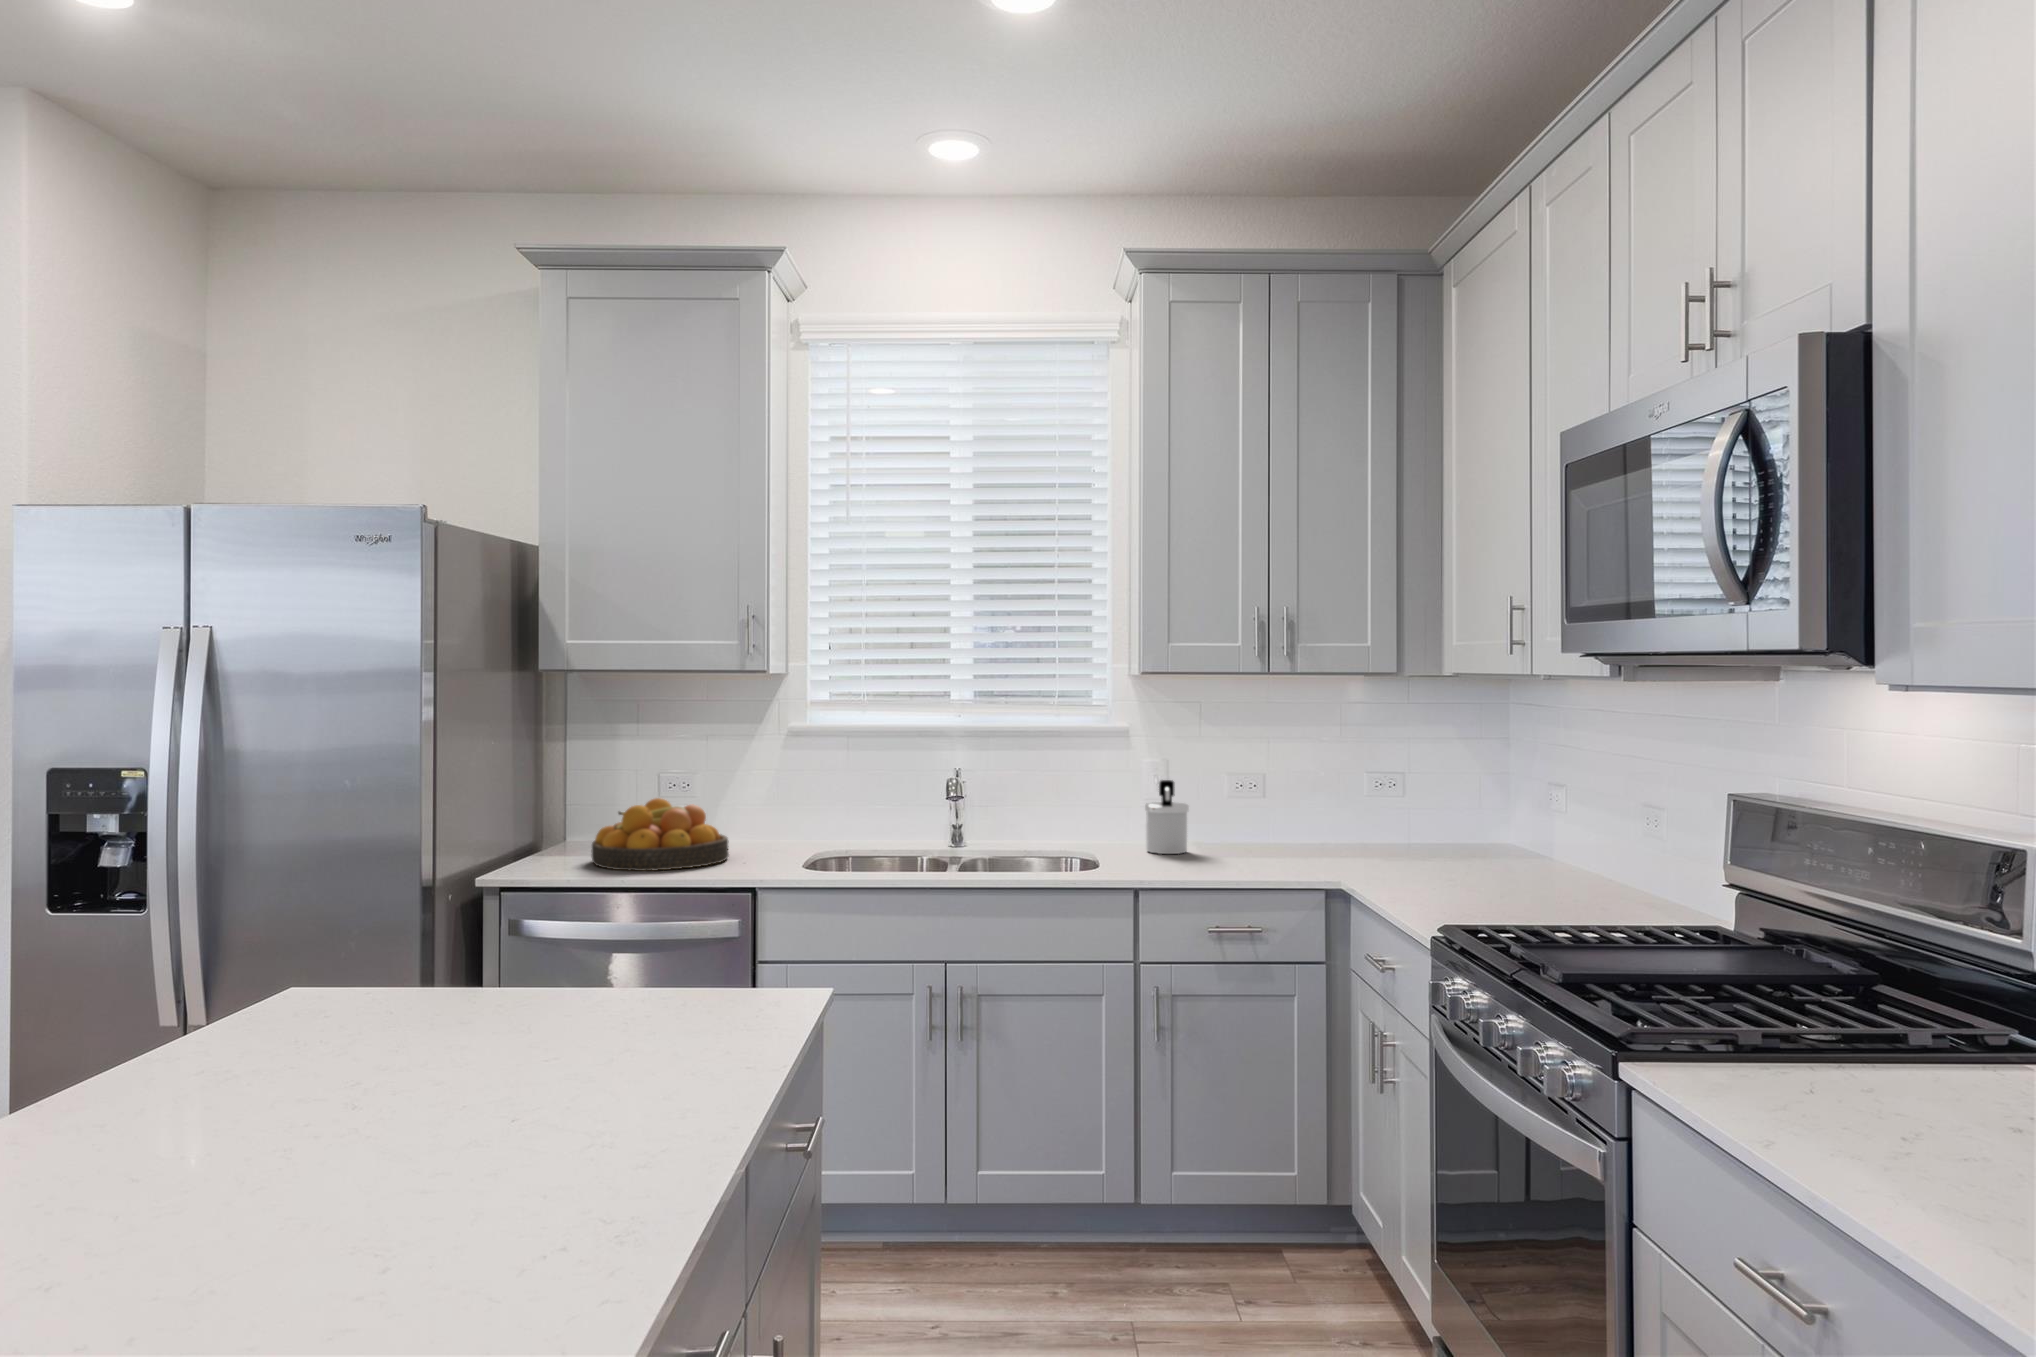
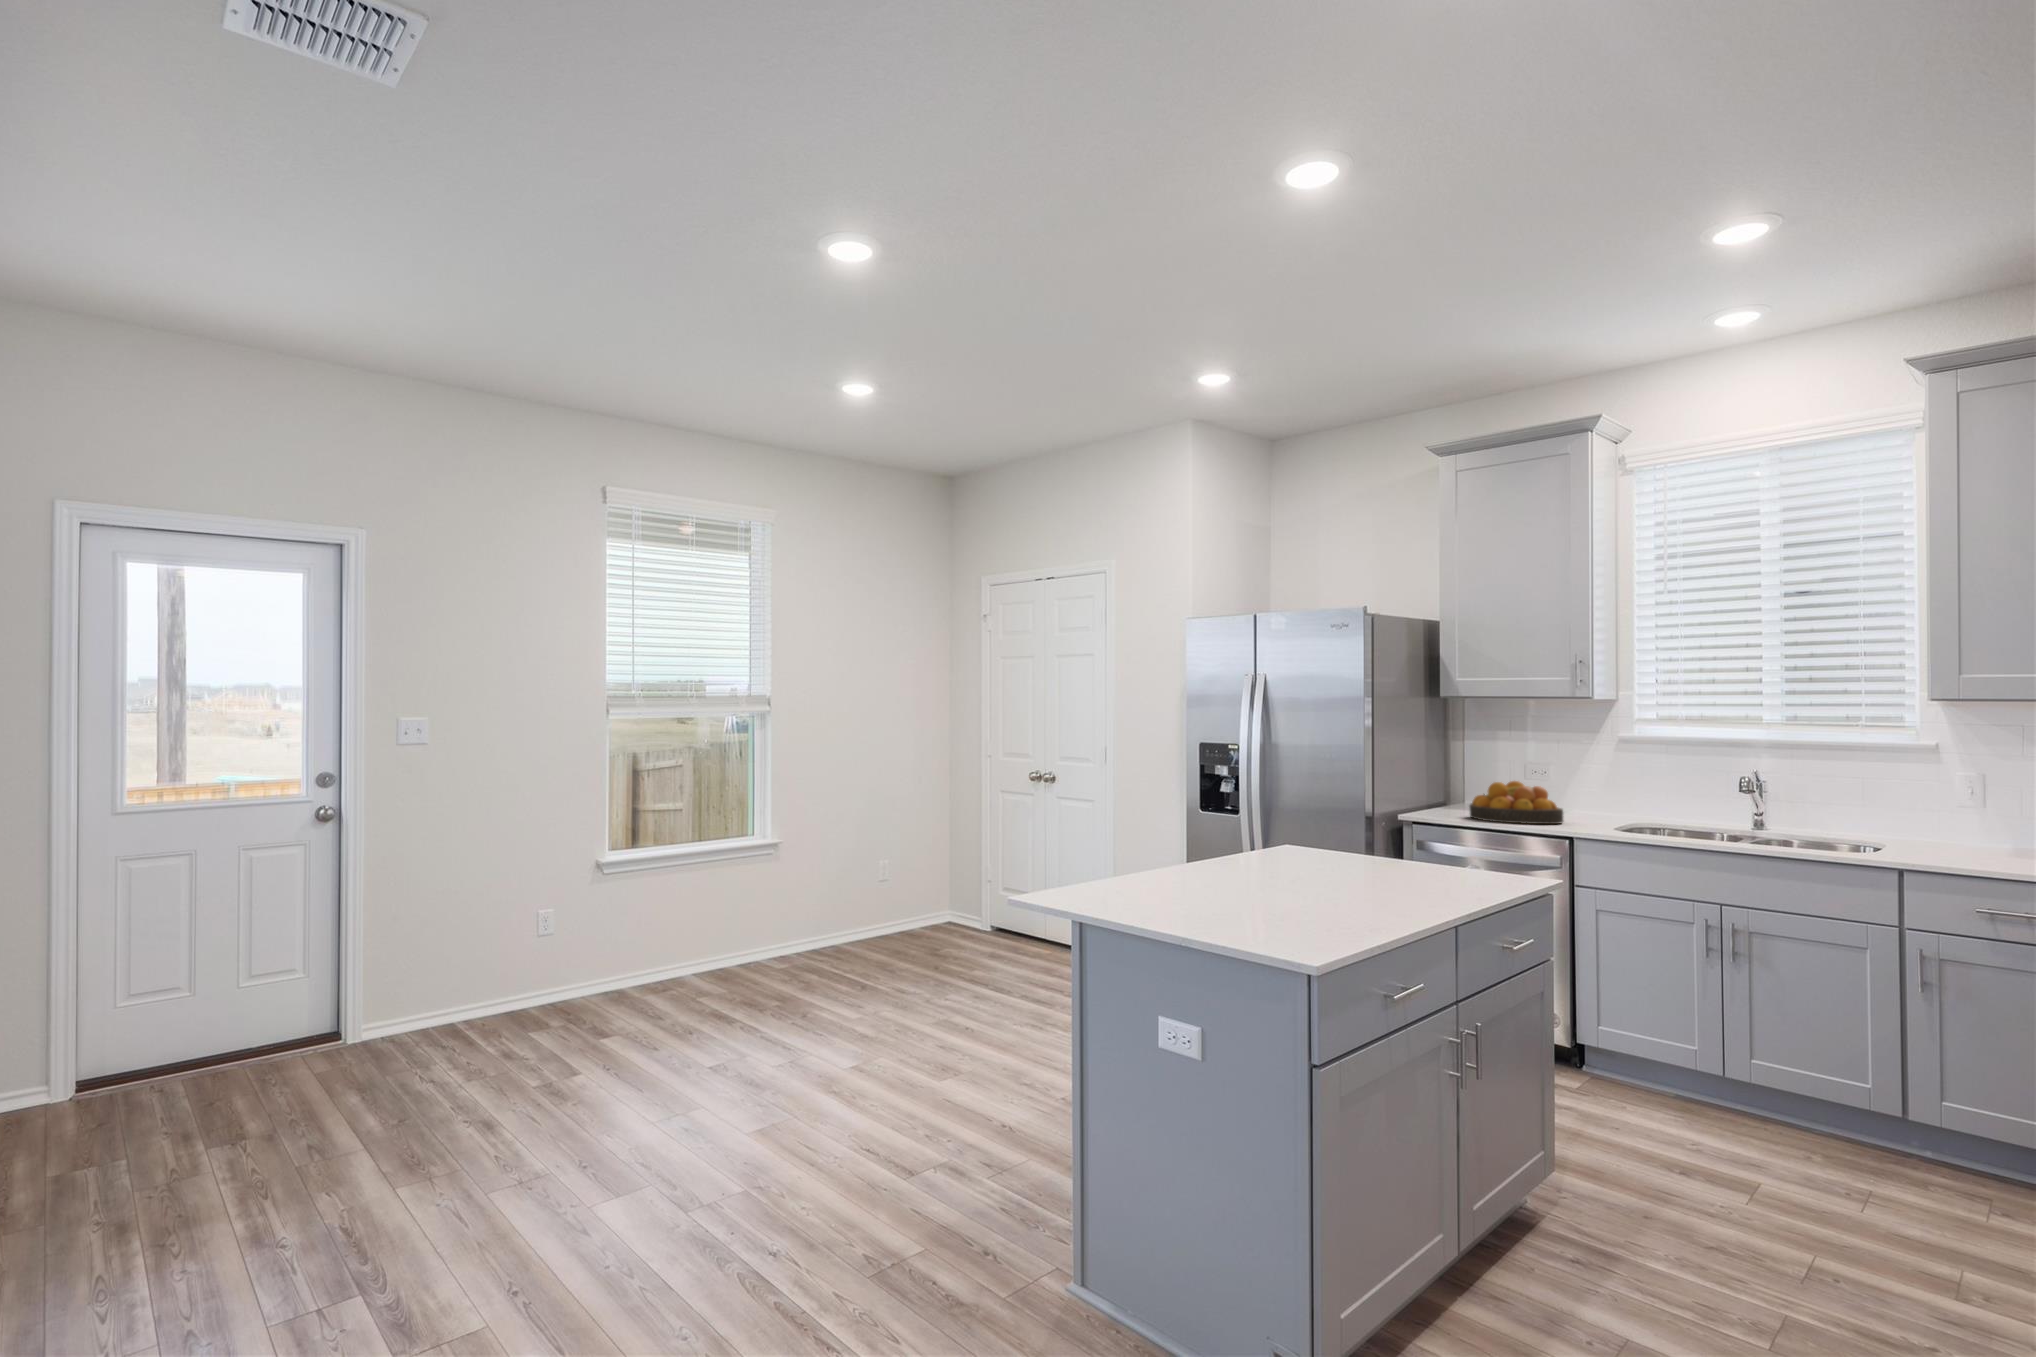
soap dispenser: present [1145,780,1189,854] -> none [1949,793,2001,857]

